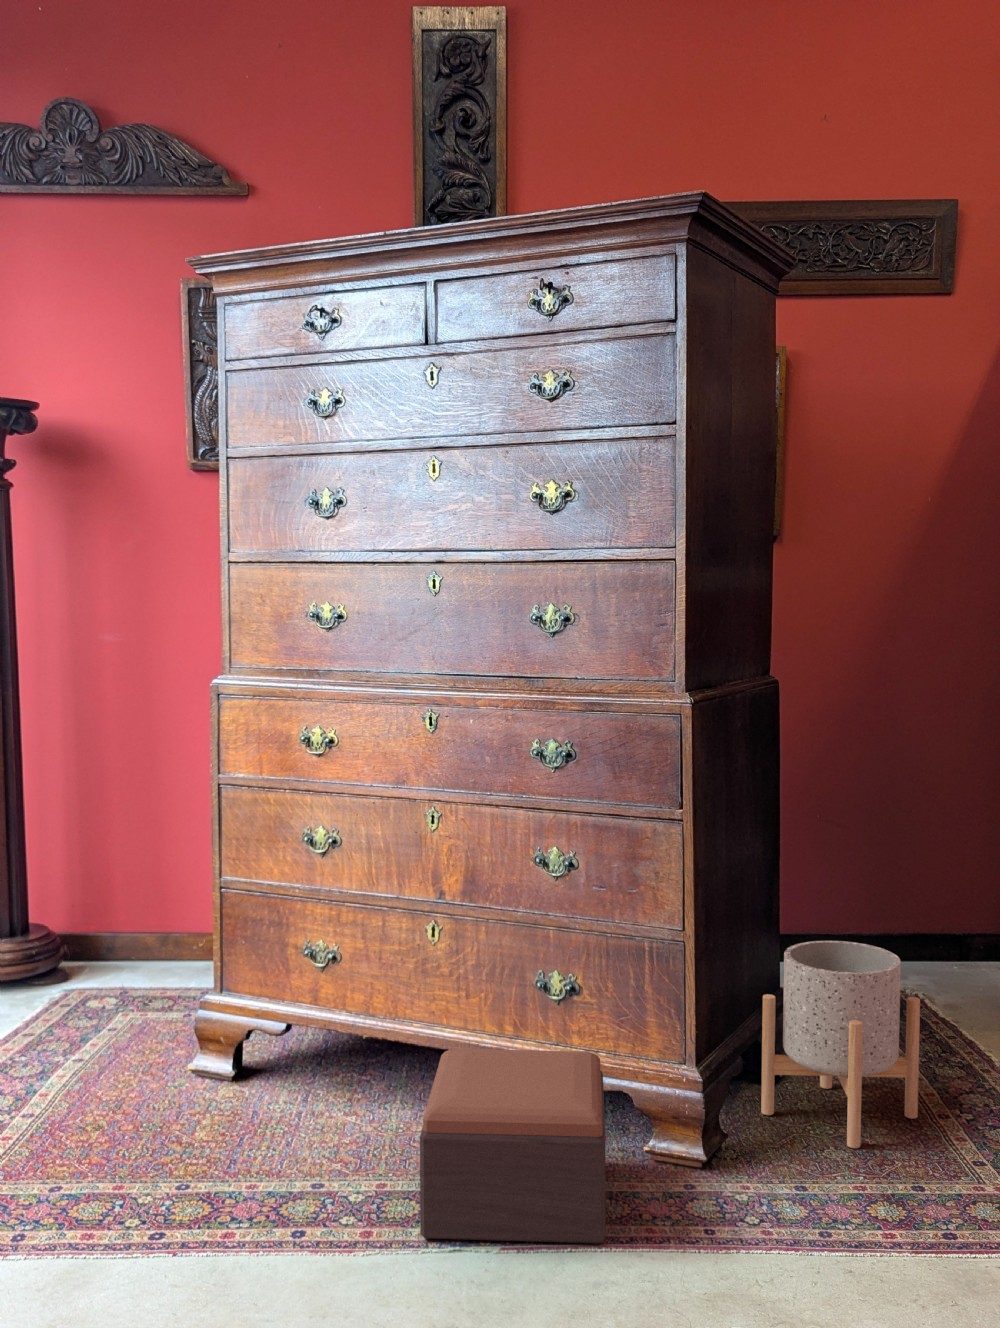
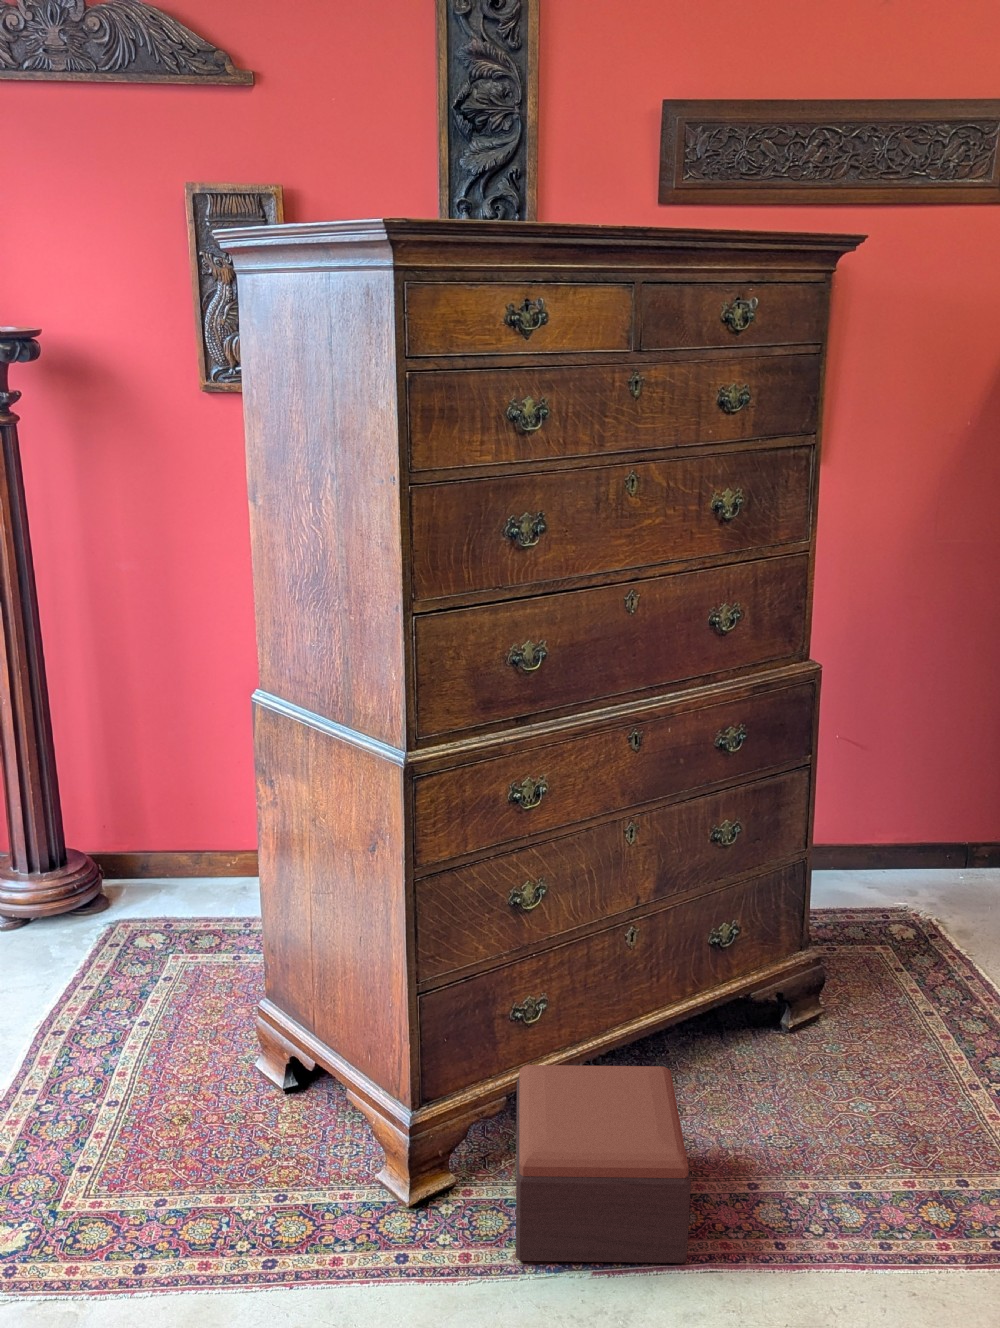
planter: present [761,941,920,1148] -> none [807,927,963,1131]

